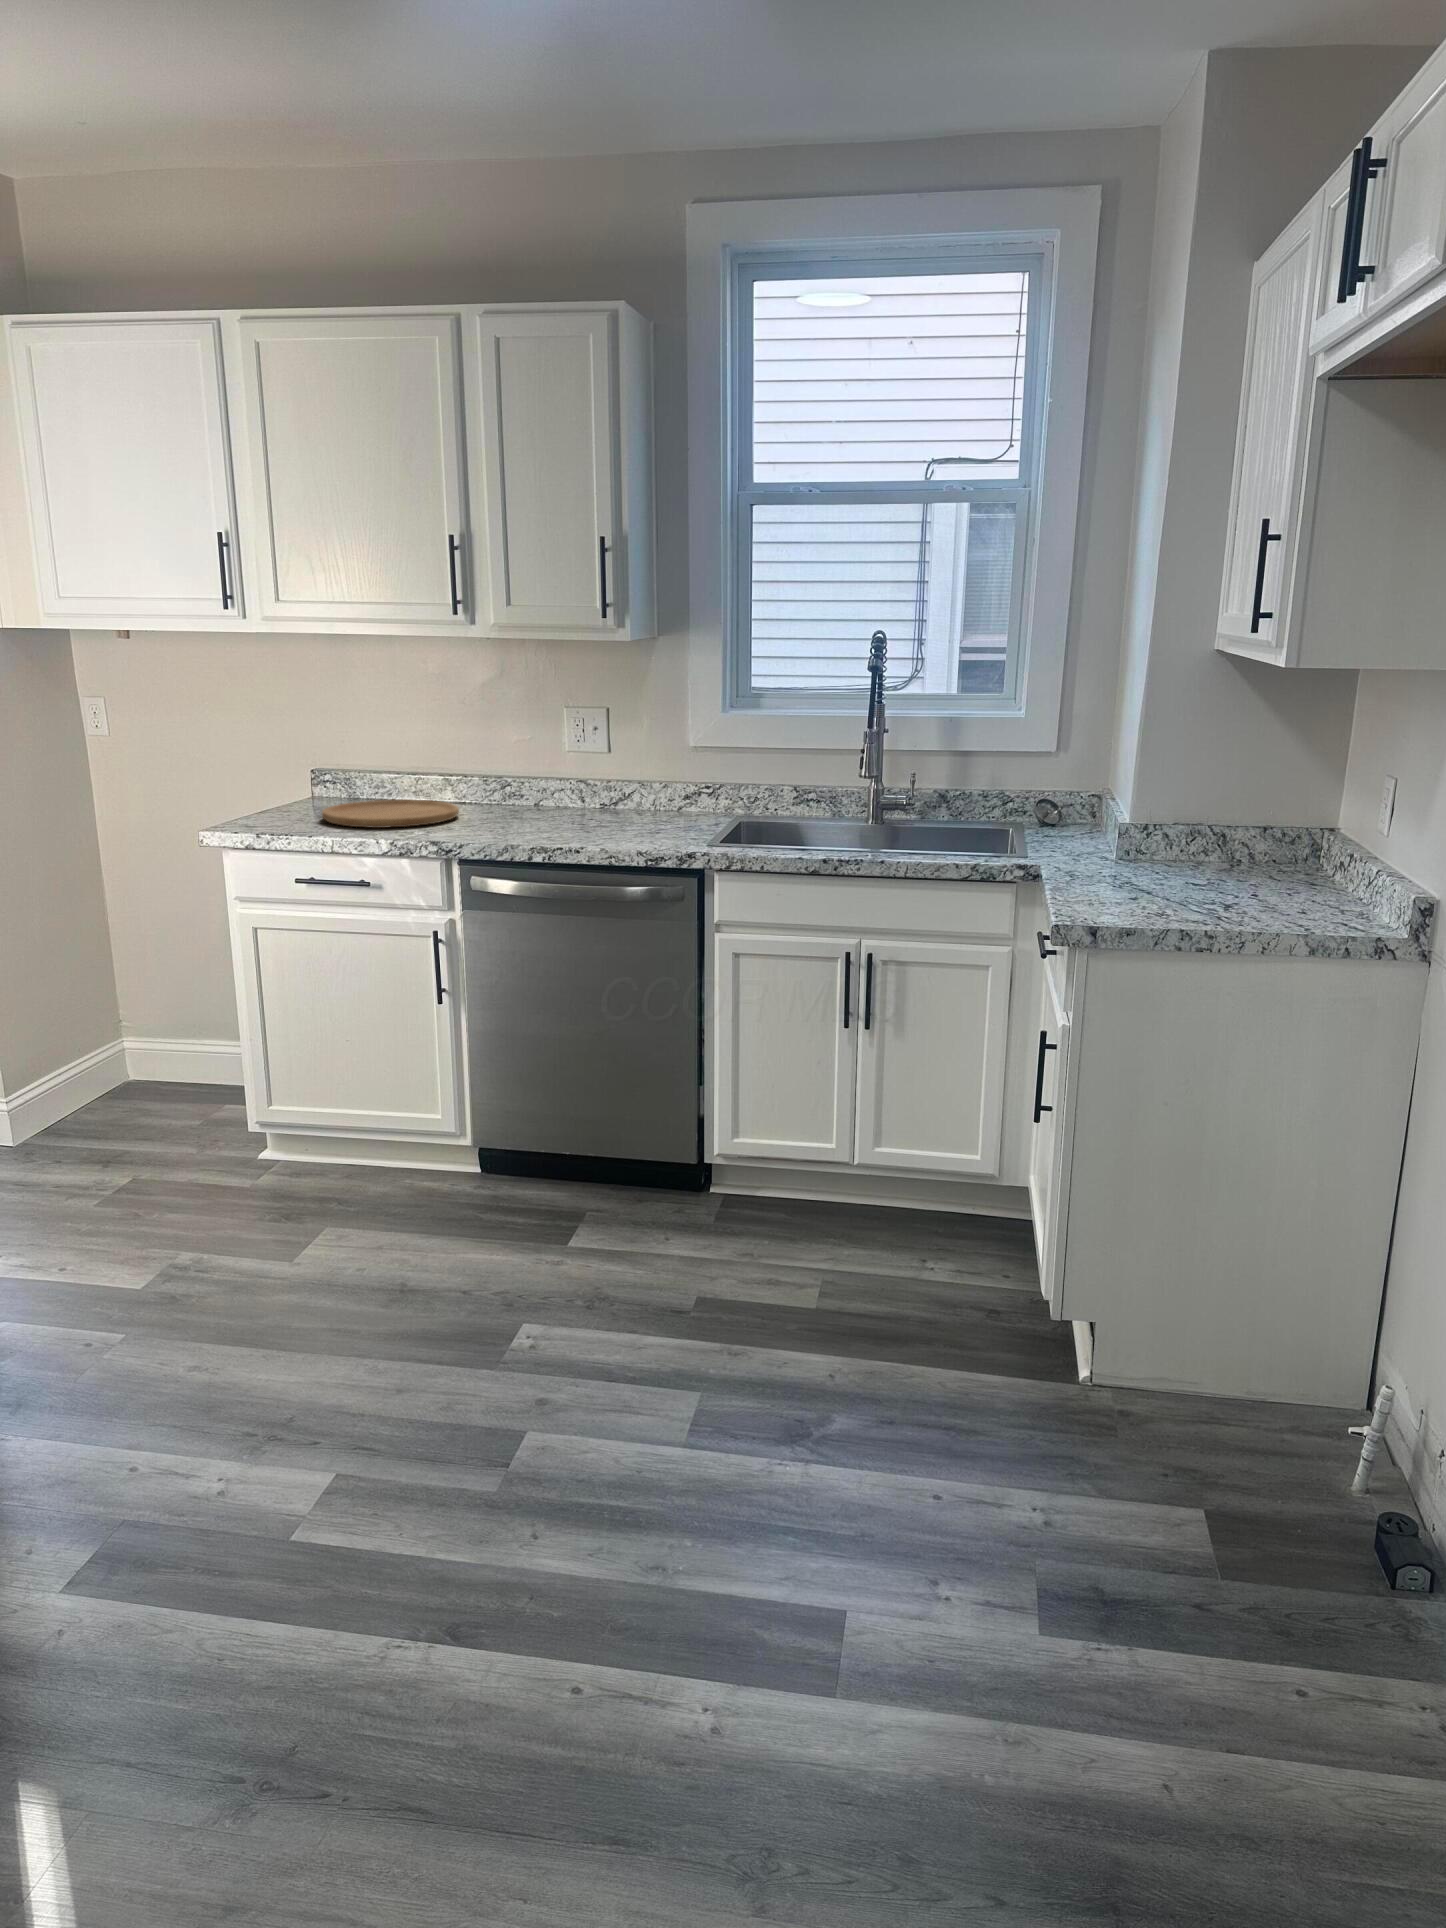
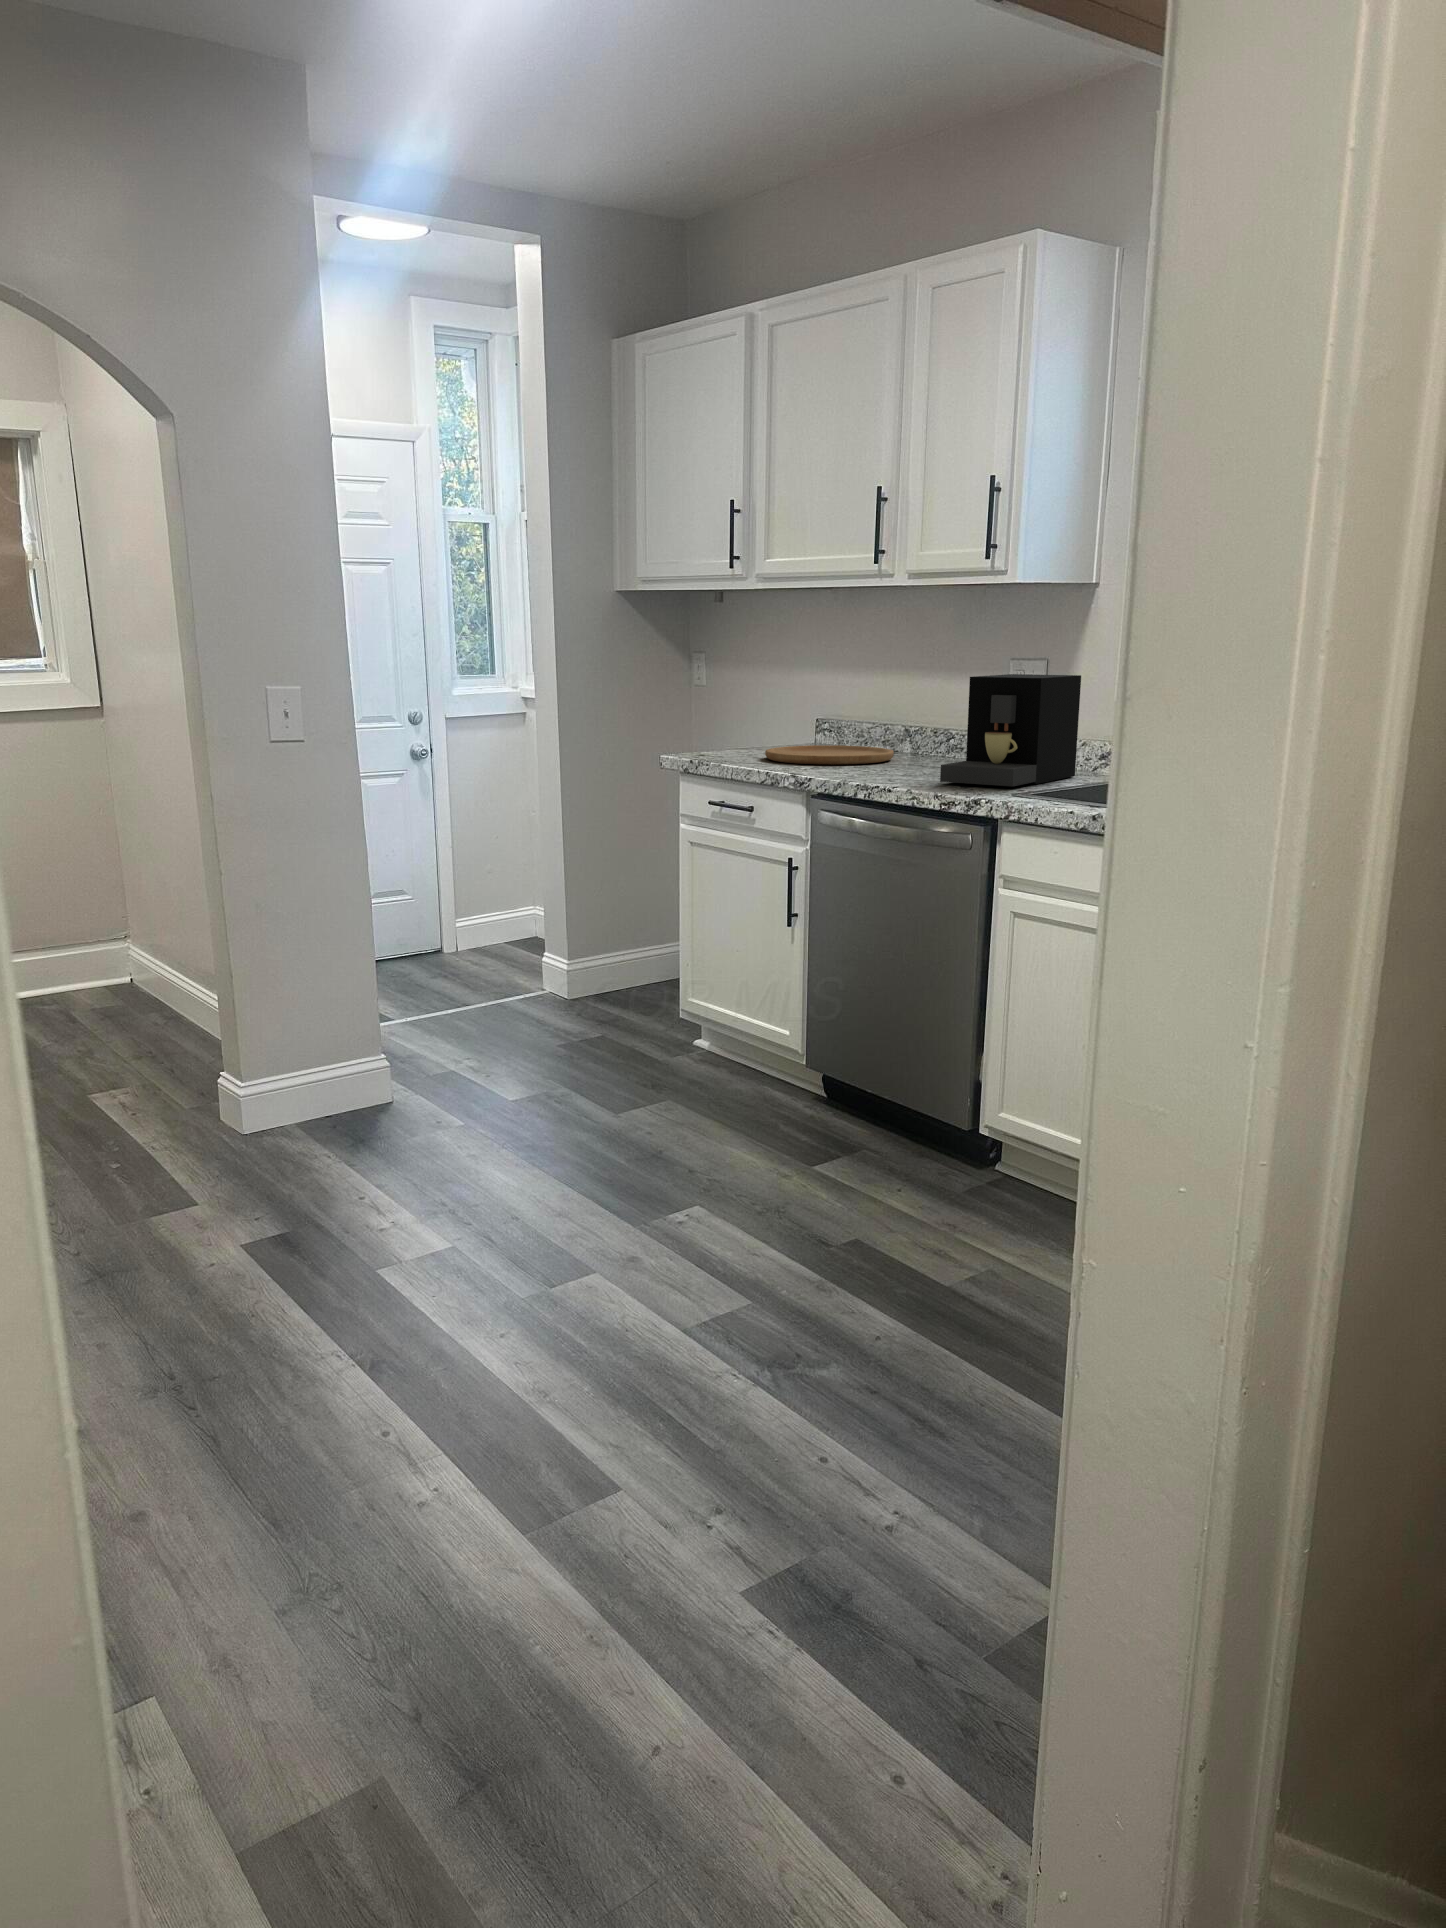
coffee maker: none [601,726,684,837] -> present [940,674,1081,786]

